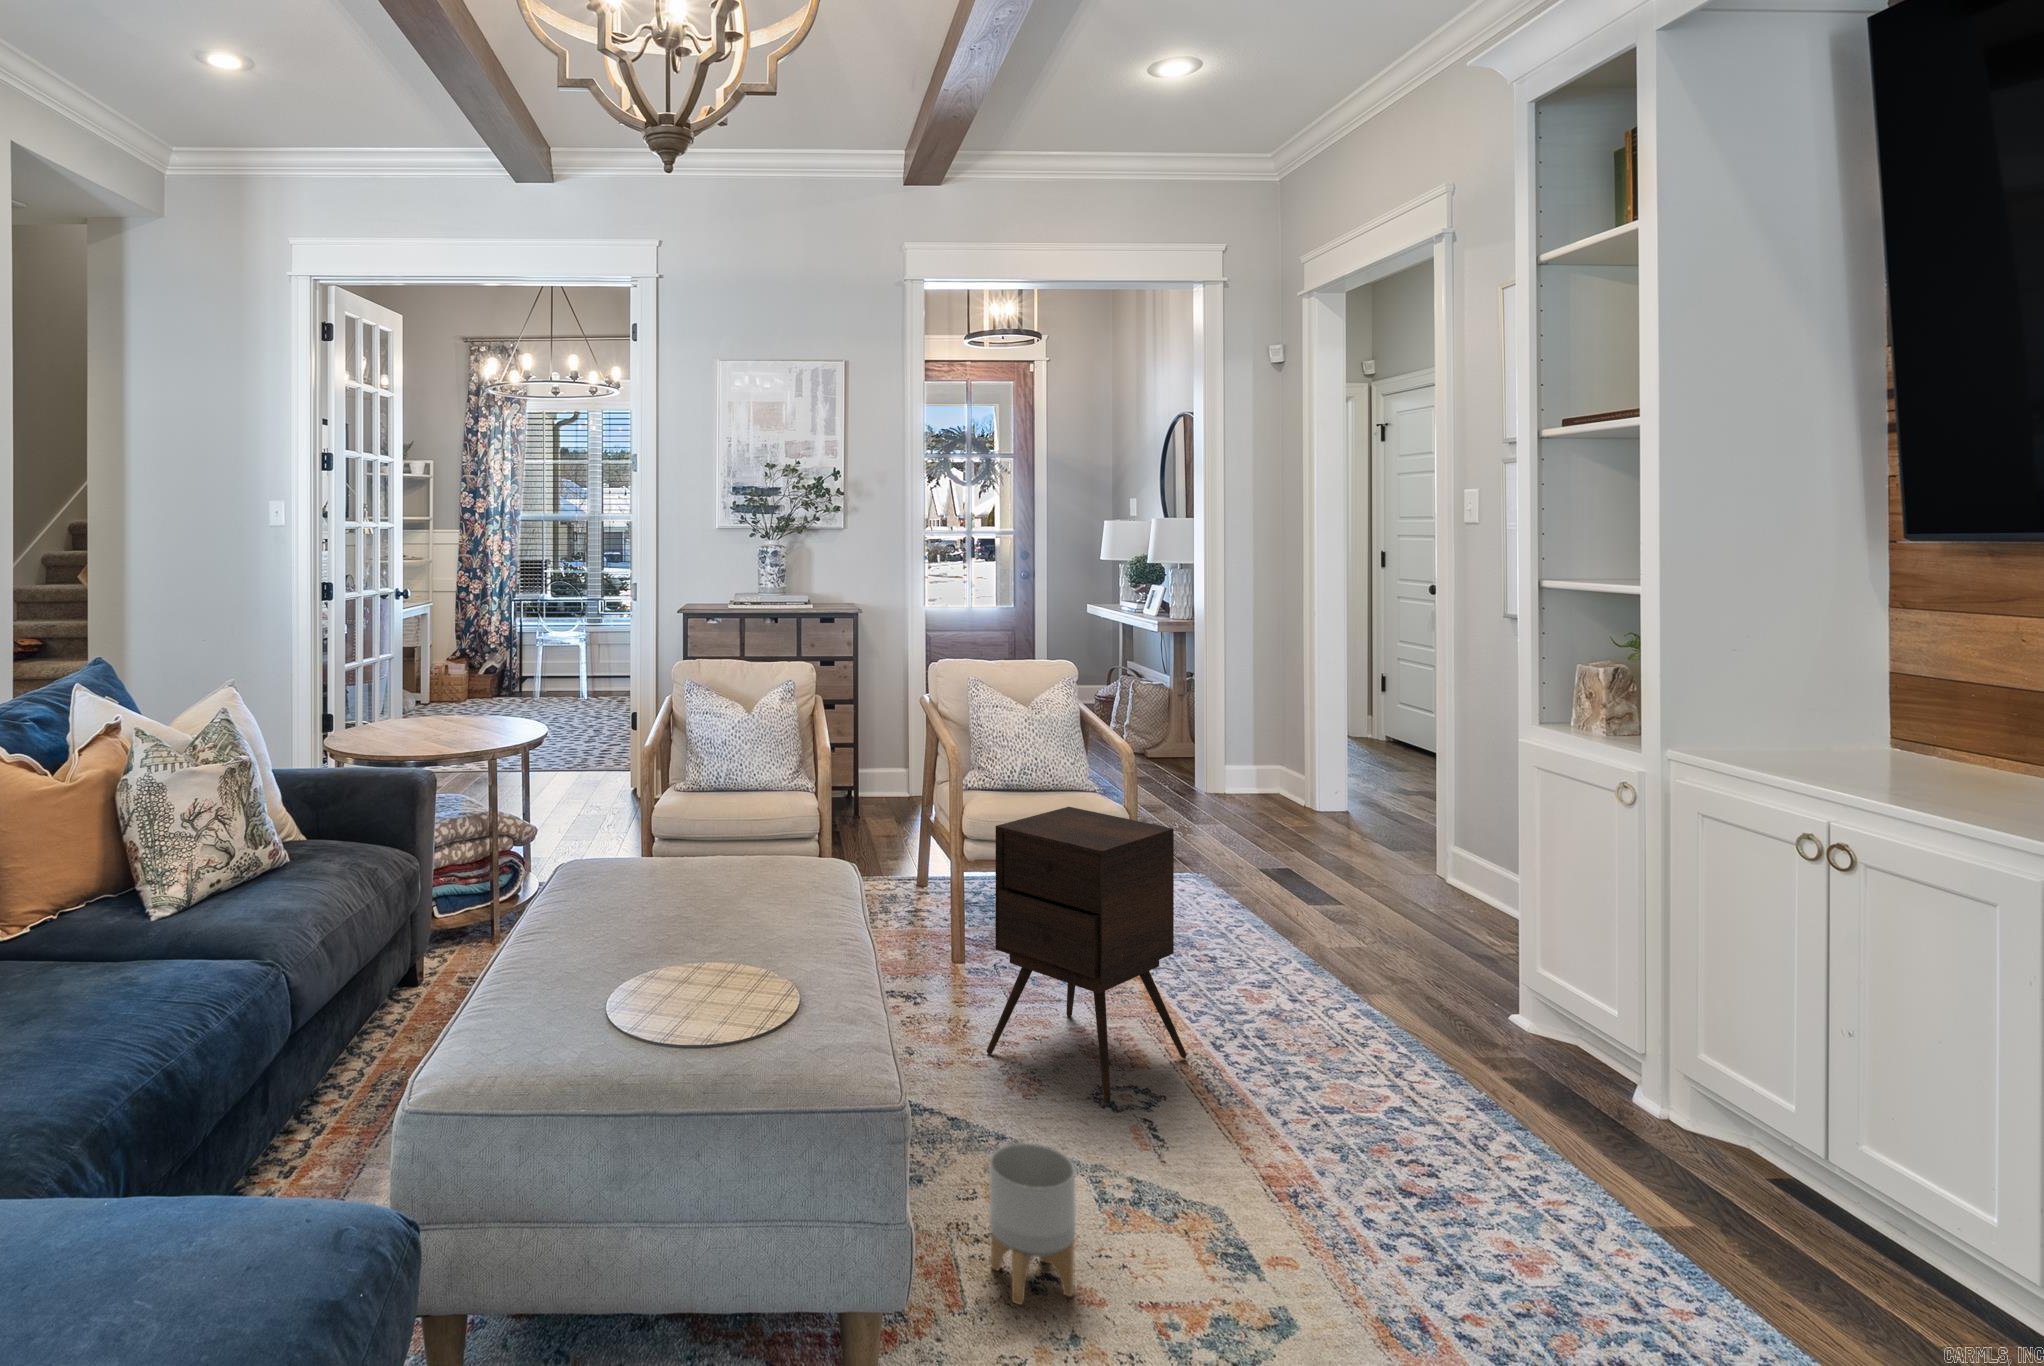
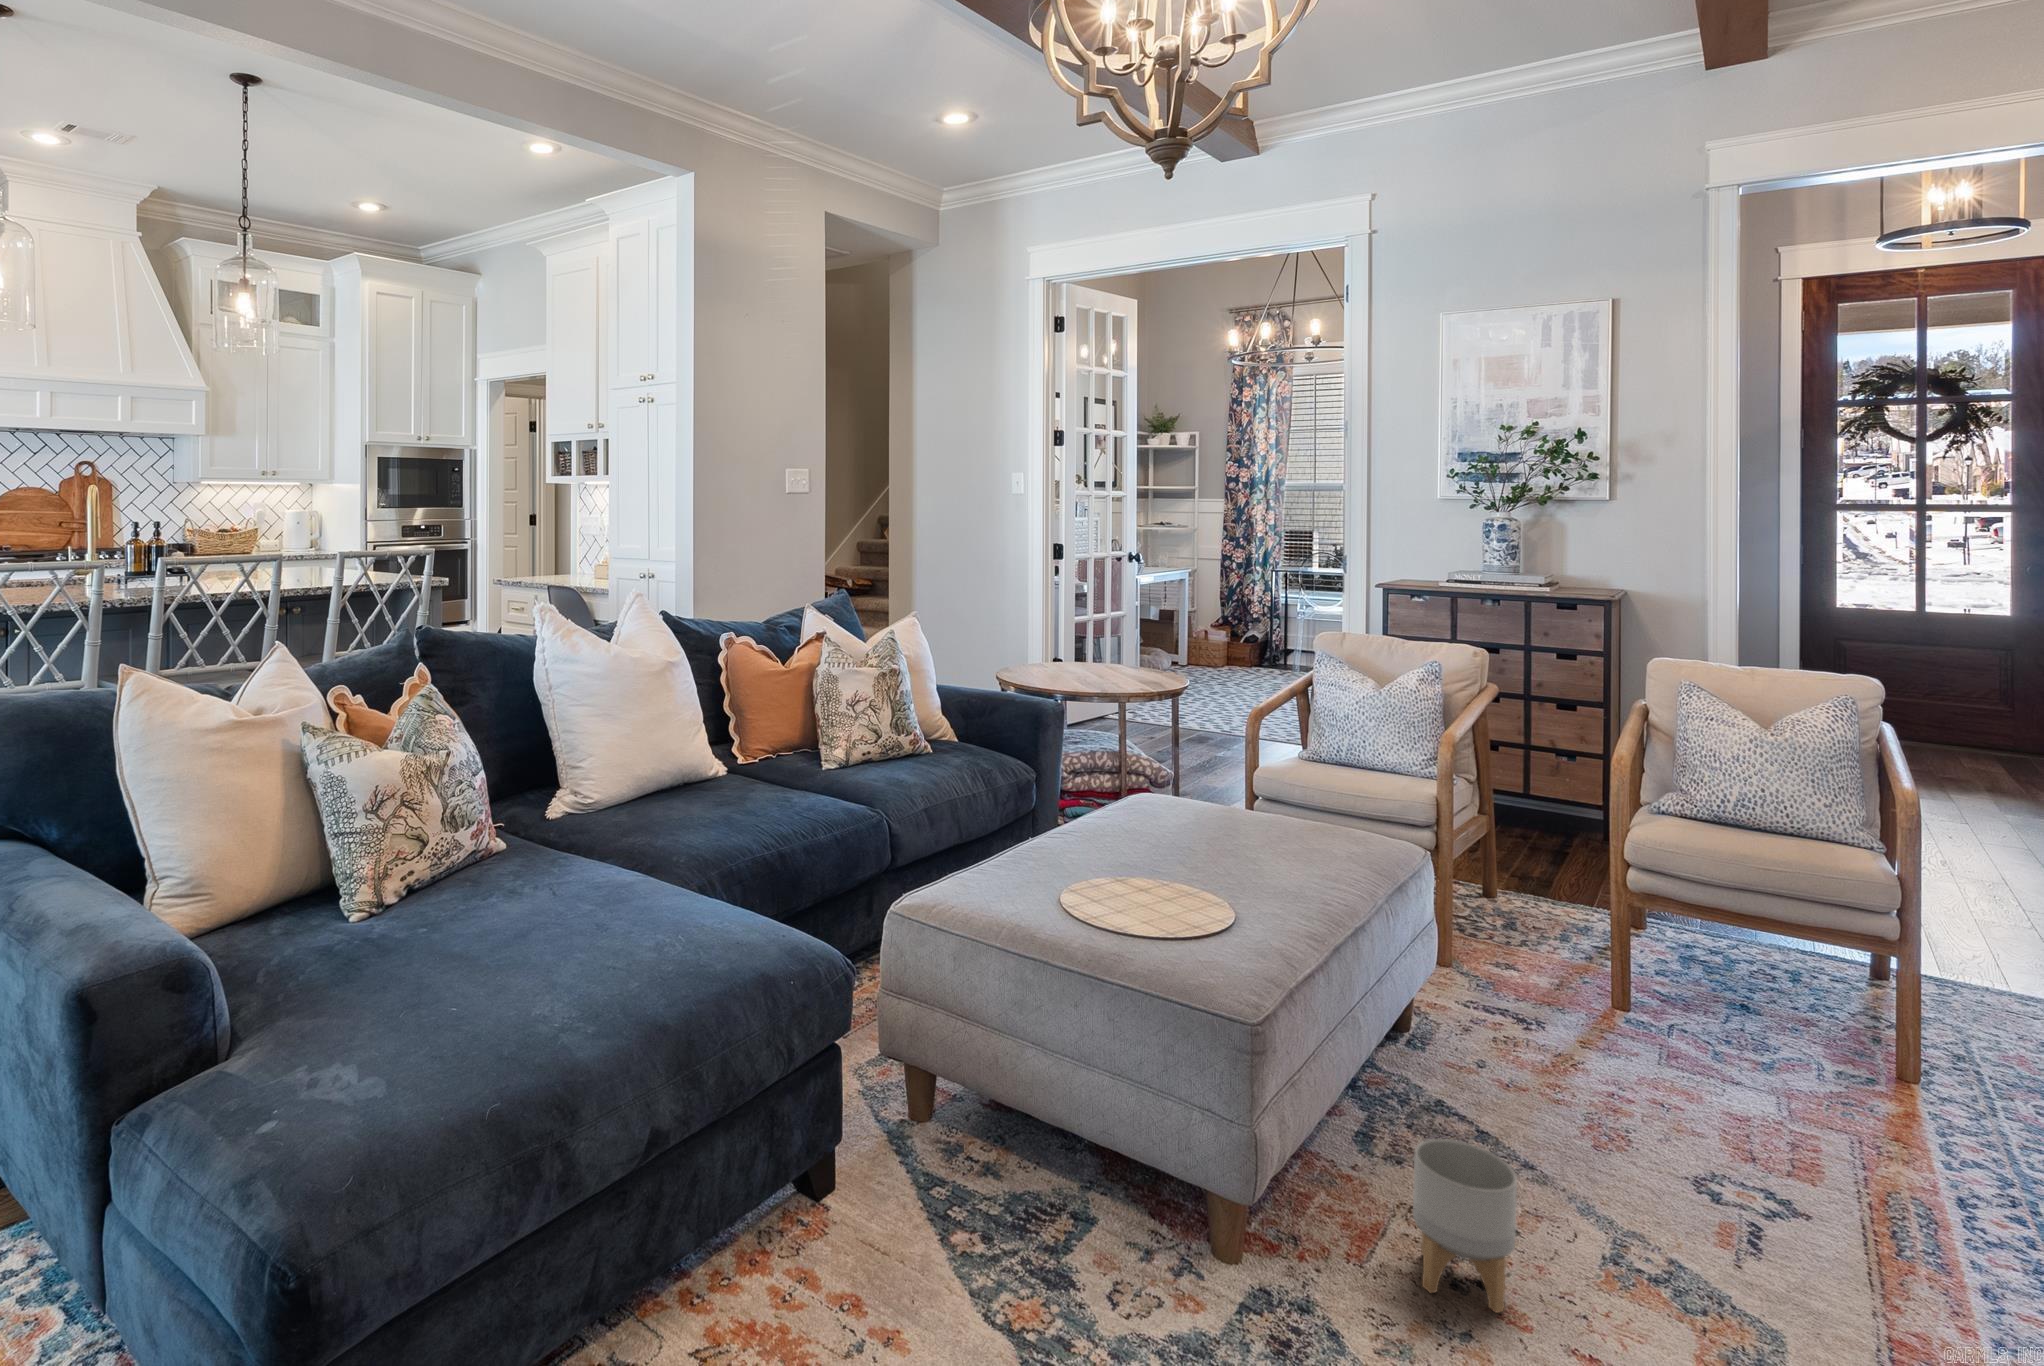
side table: present [987,807,1187,1103] -> none [1575,838,1882,1184]

